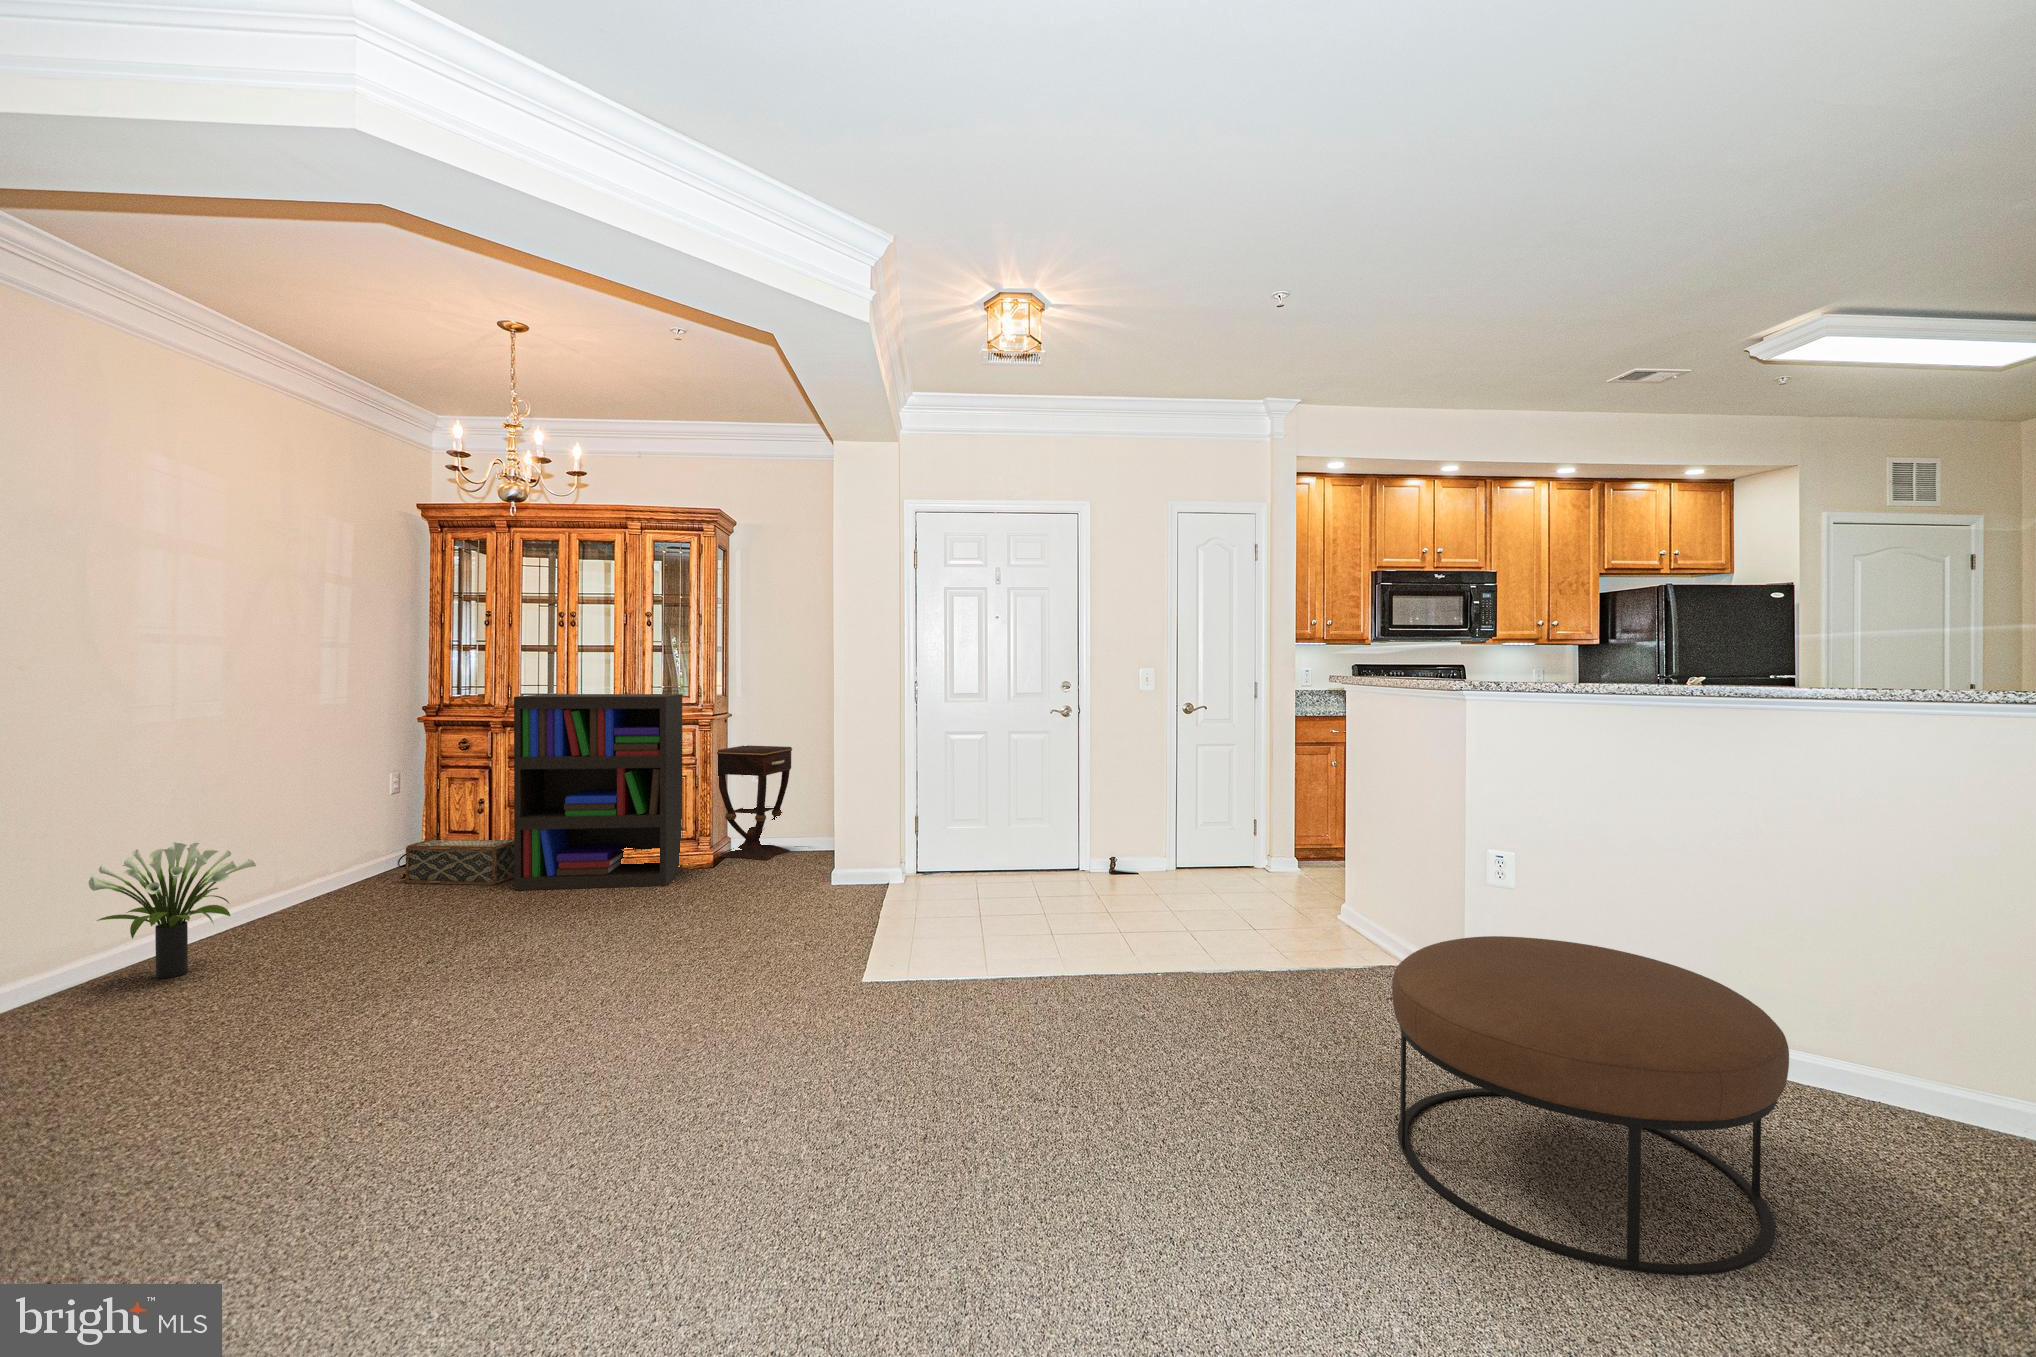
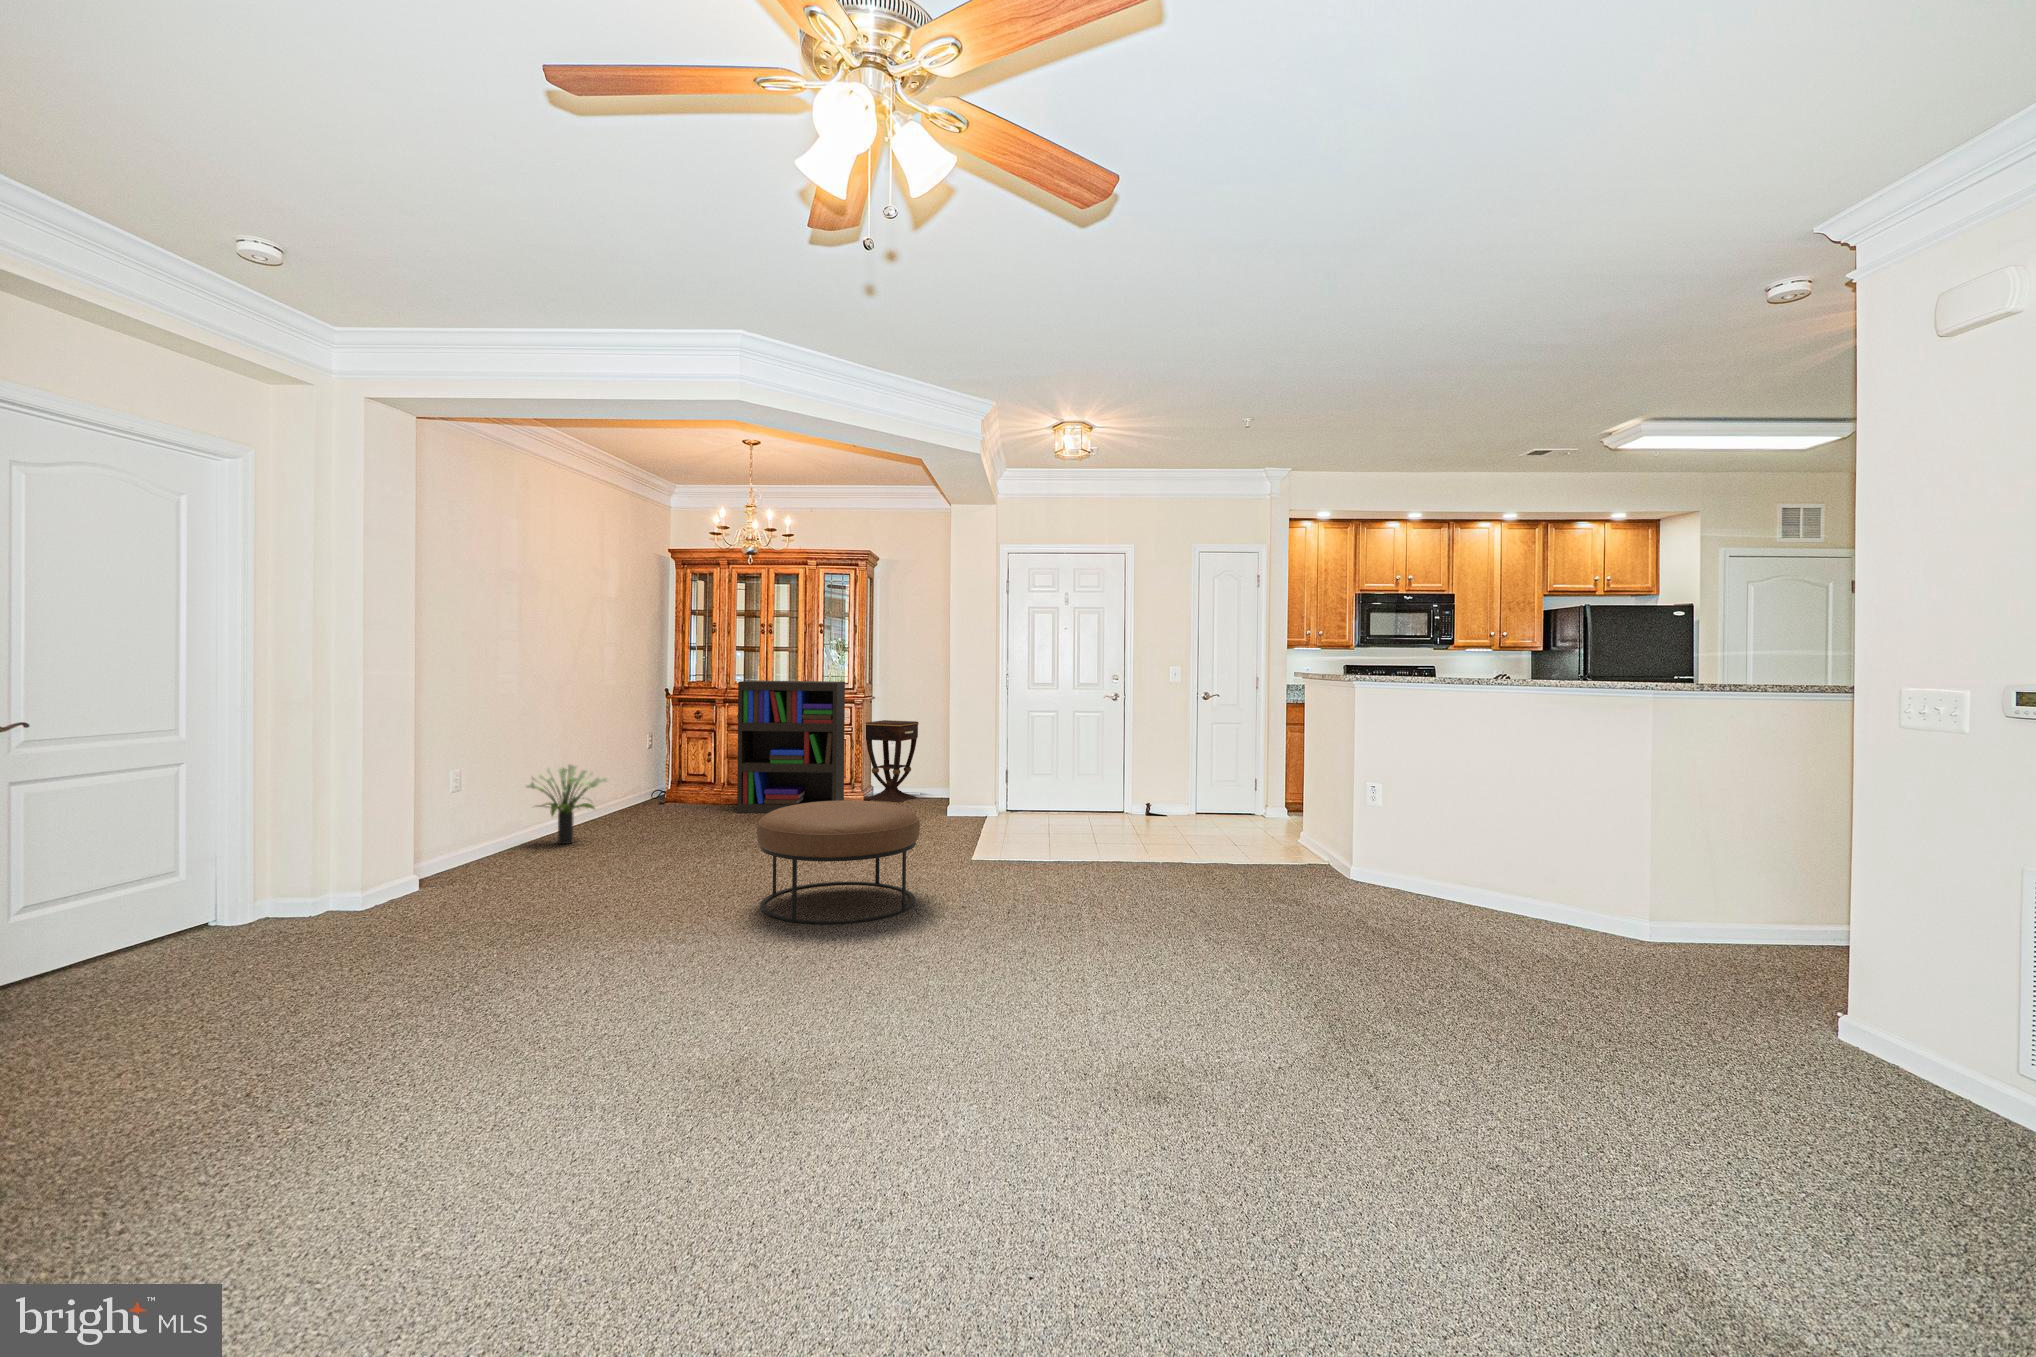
woven basket: present [406,838,514,885] -> none [665,777,740,810]
ottoman: present [1392,936,1789,1275] -> present [757,800,920,924]

